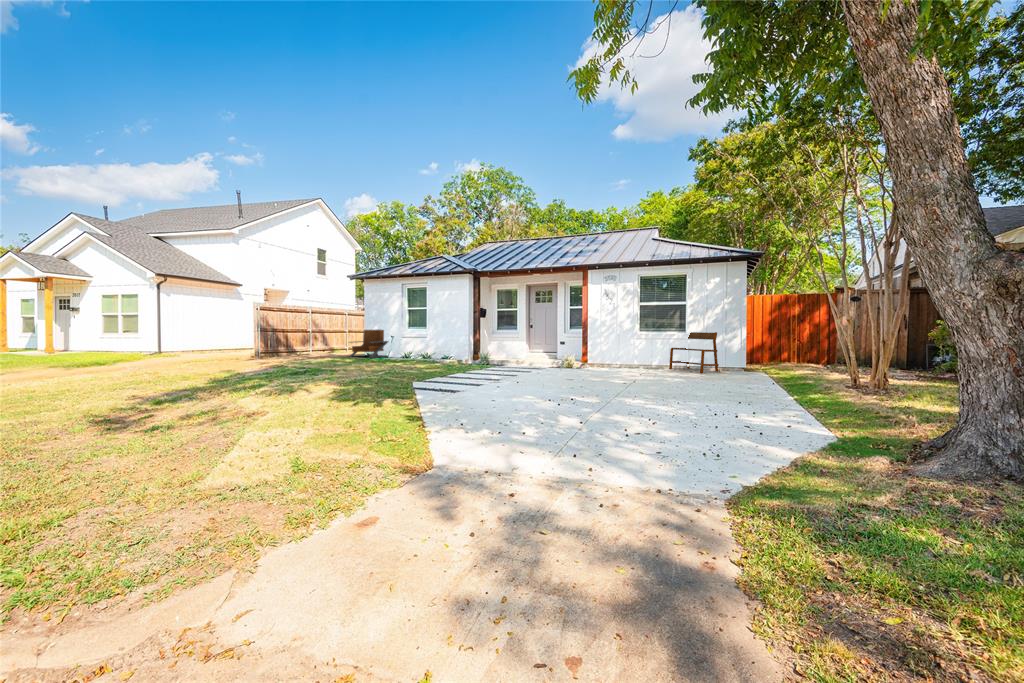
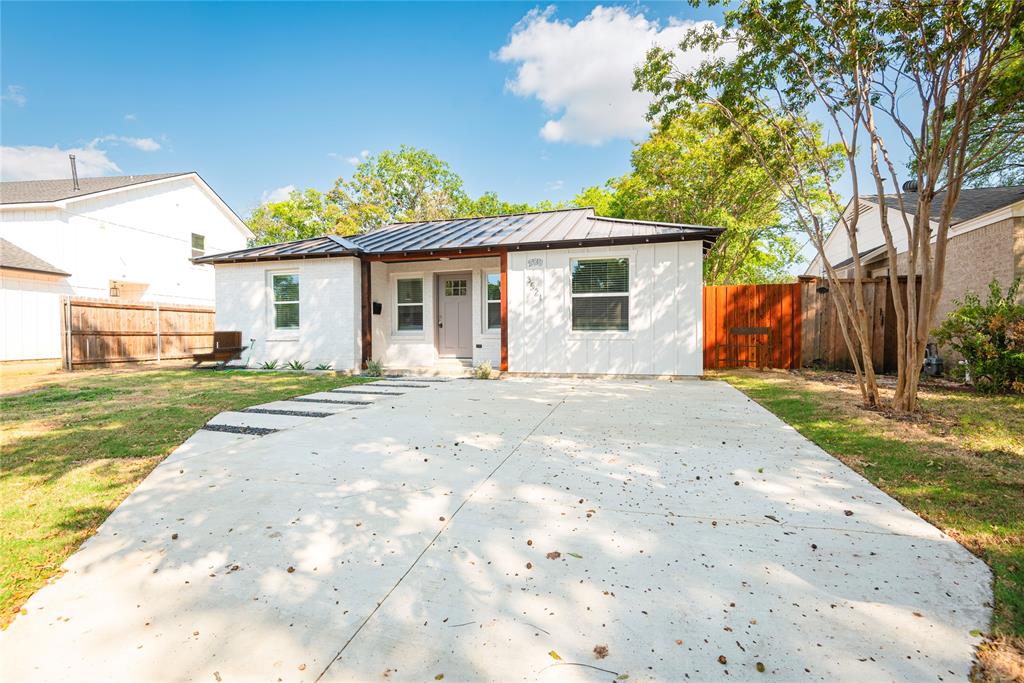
bench: present [669,332,719,373] -> present [716,327,774,371]

